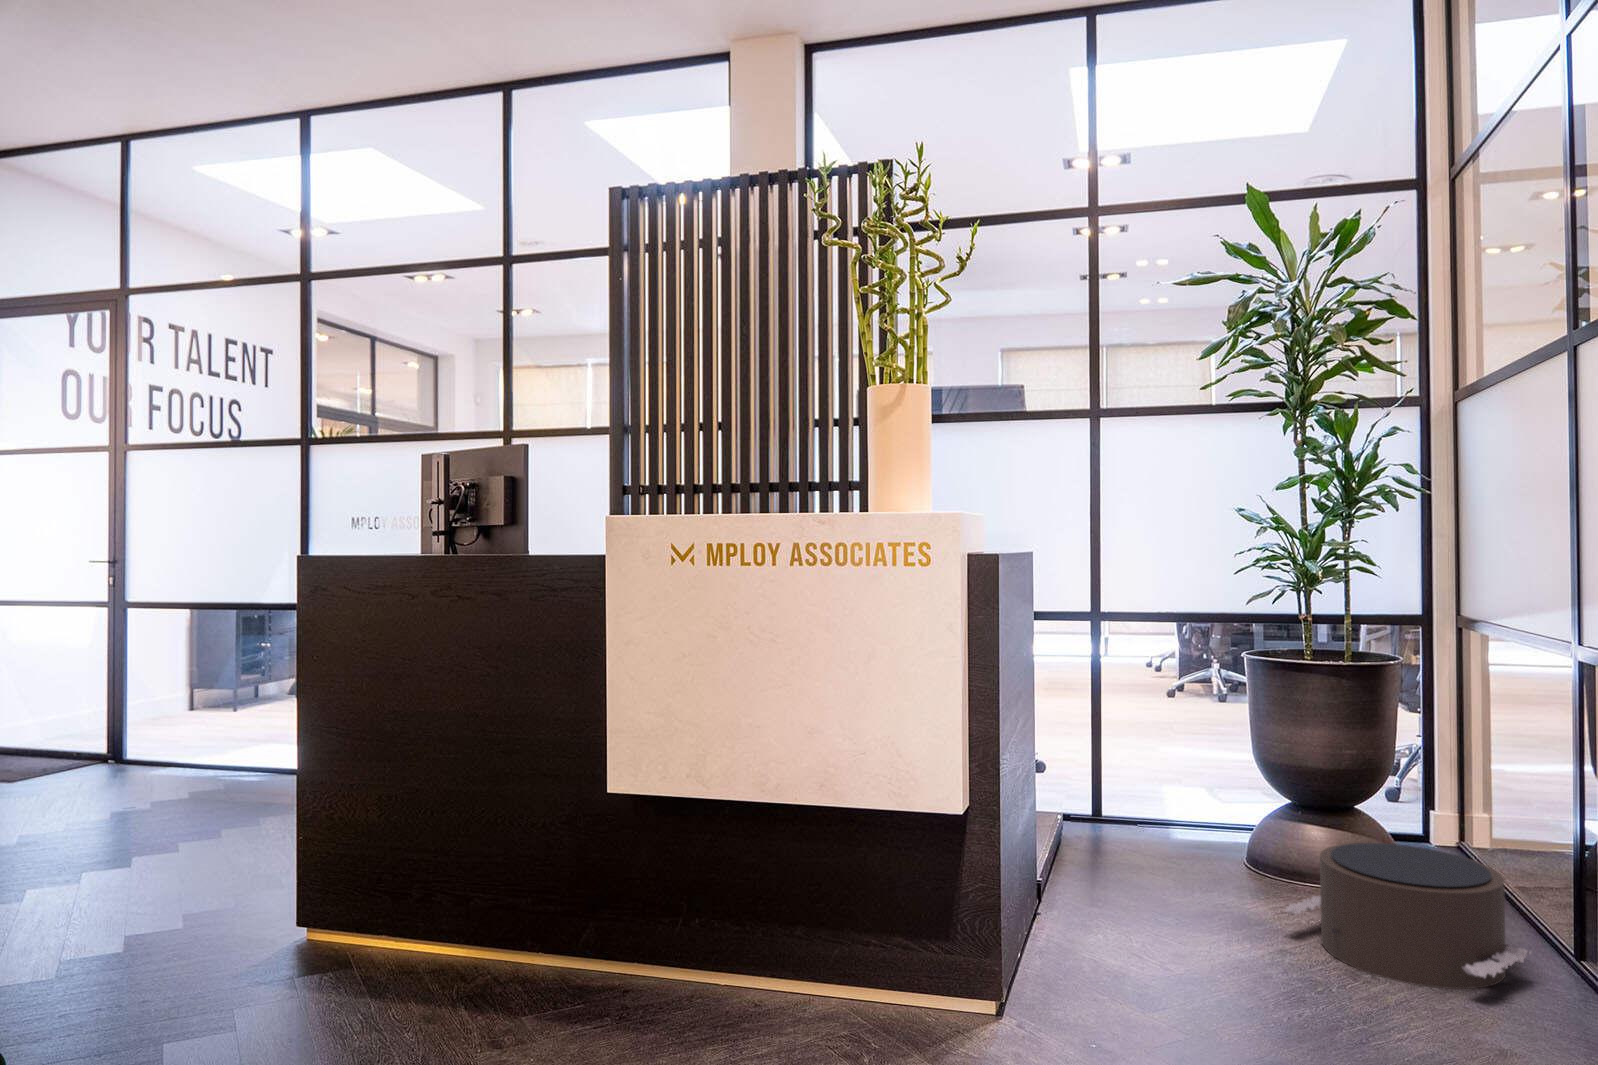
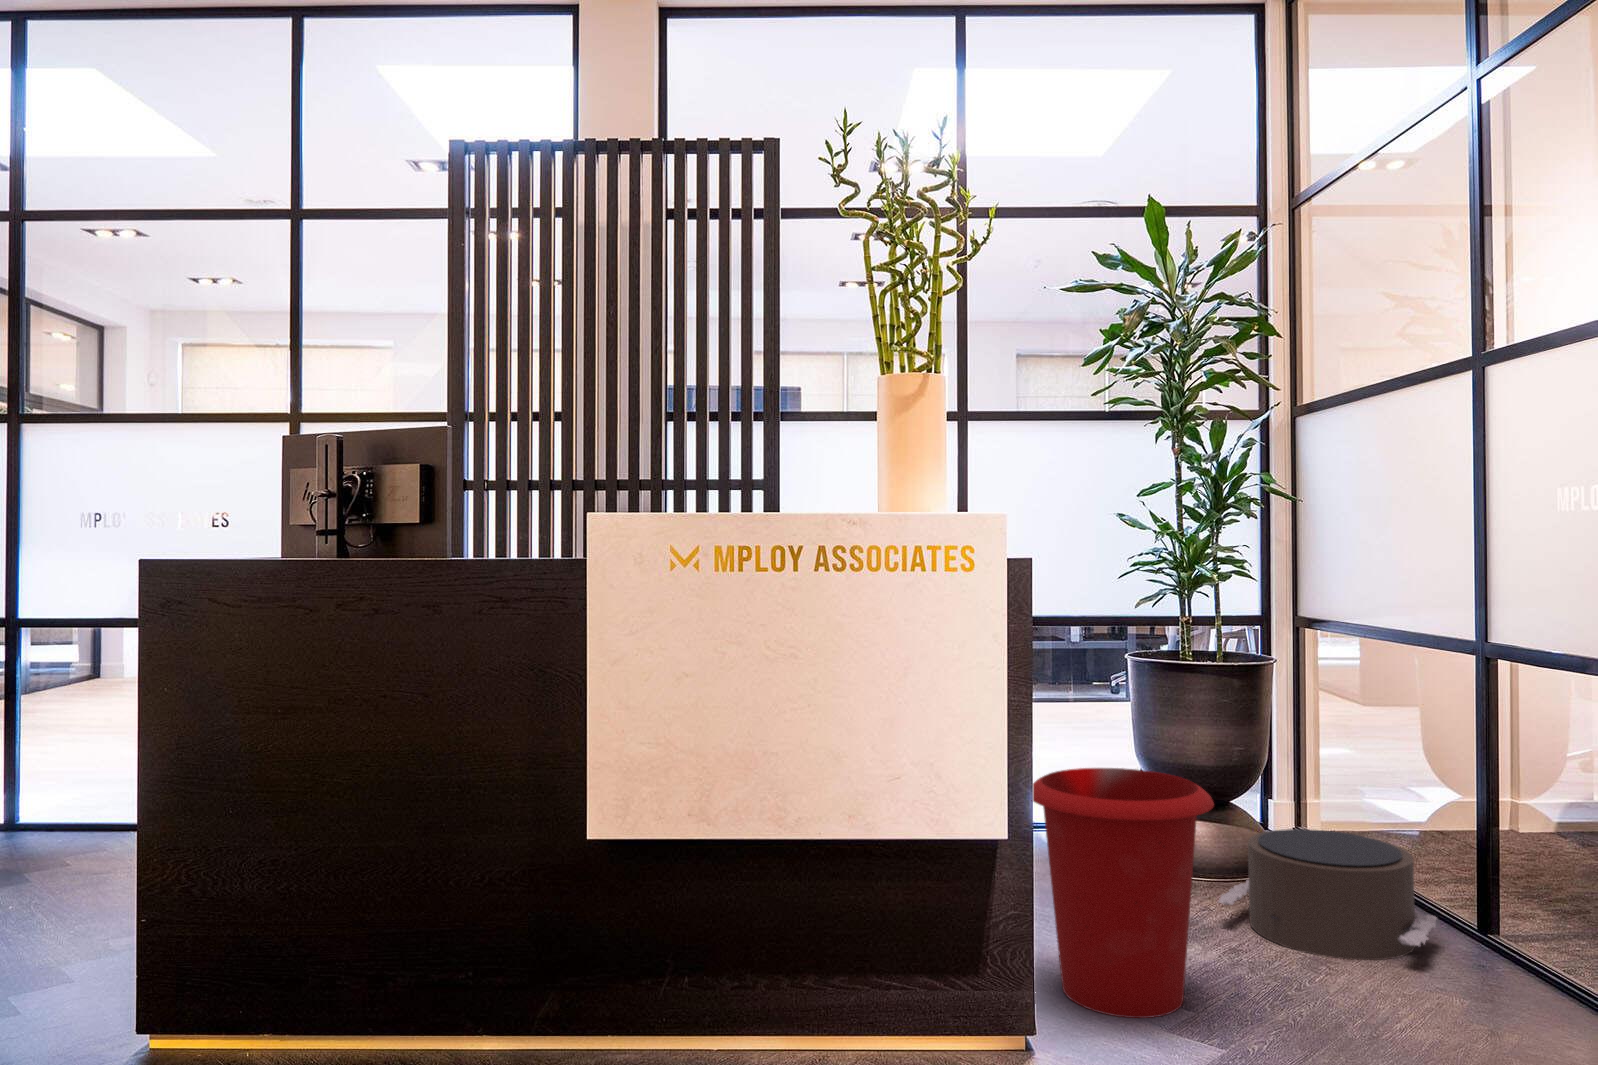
waste bin: none [1037,761,1223,1009] -> present [1033,768,1214,1018]

